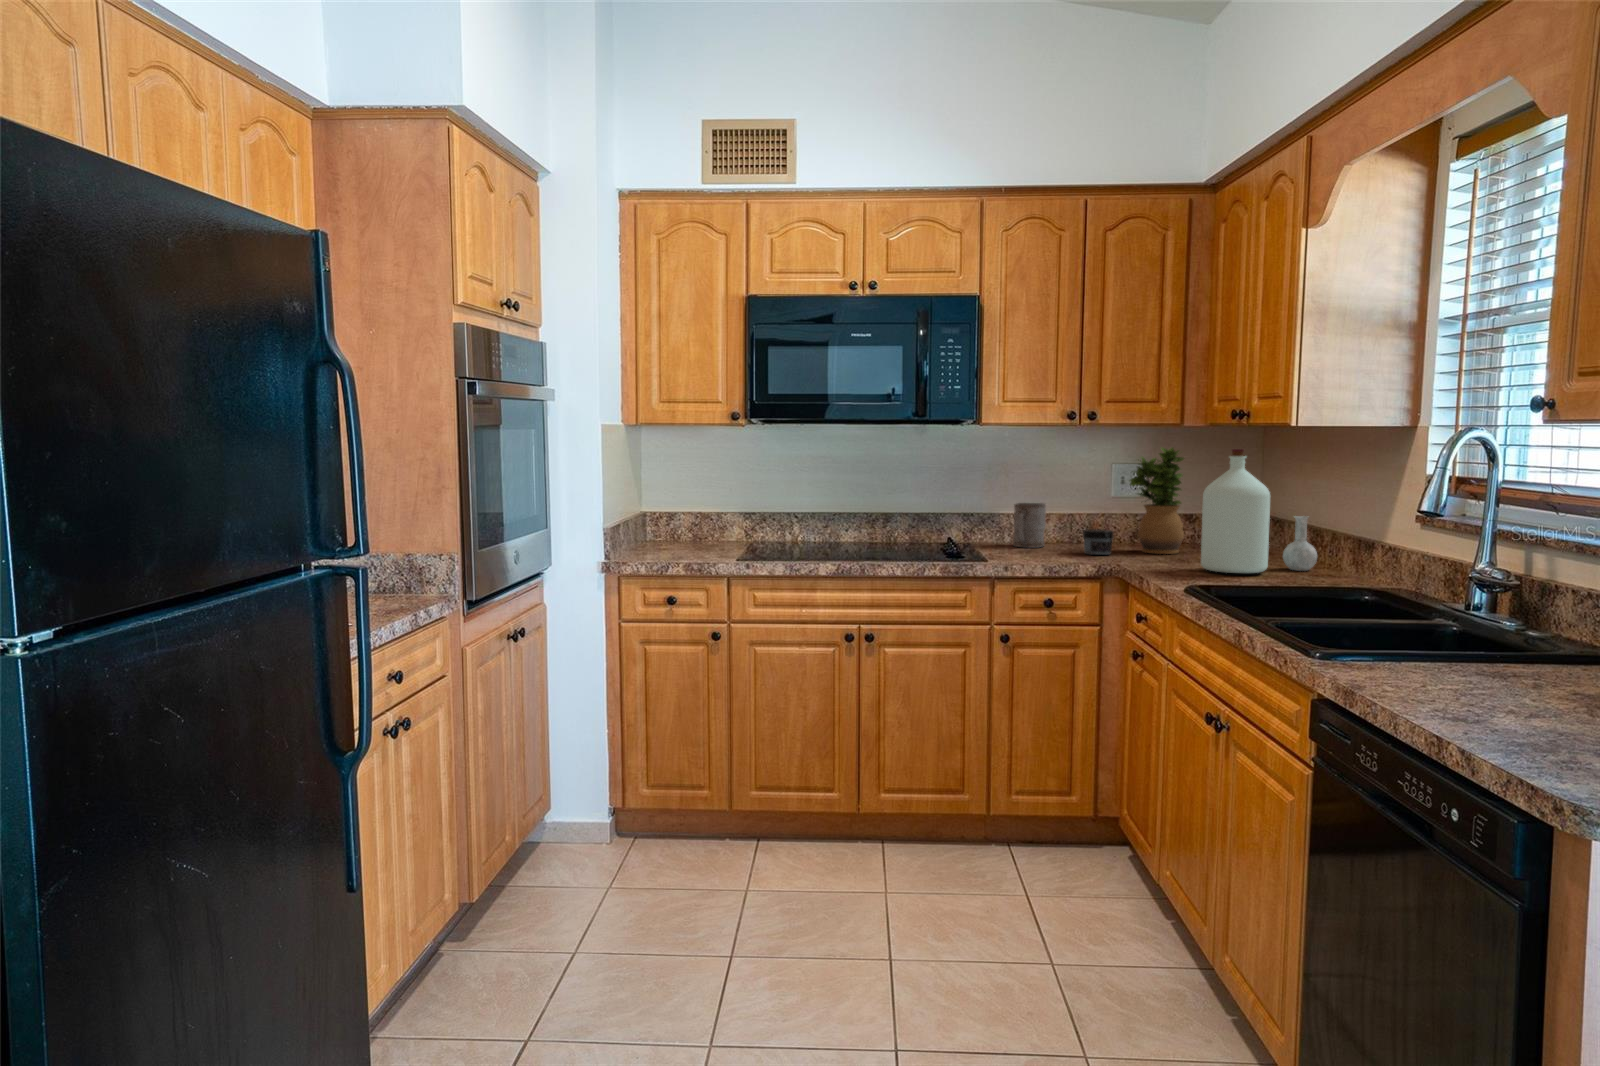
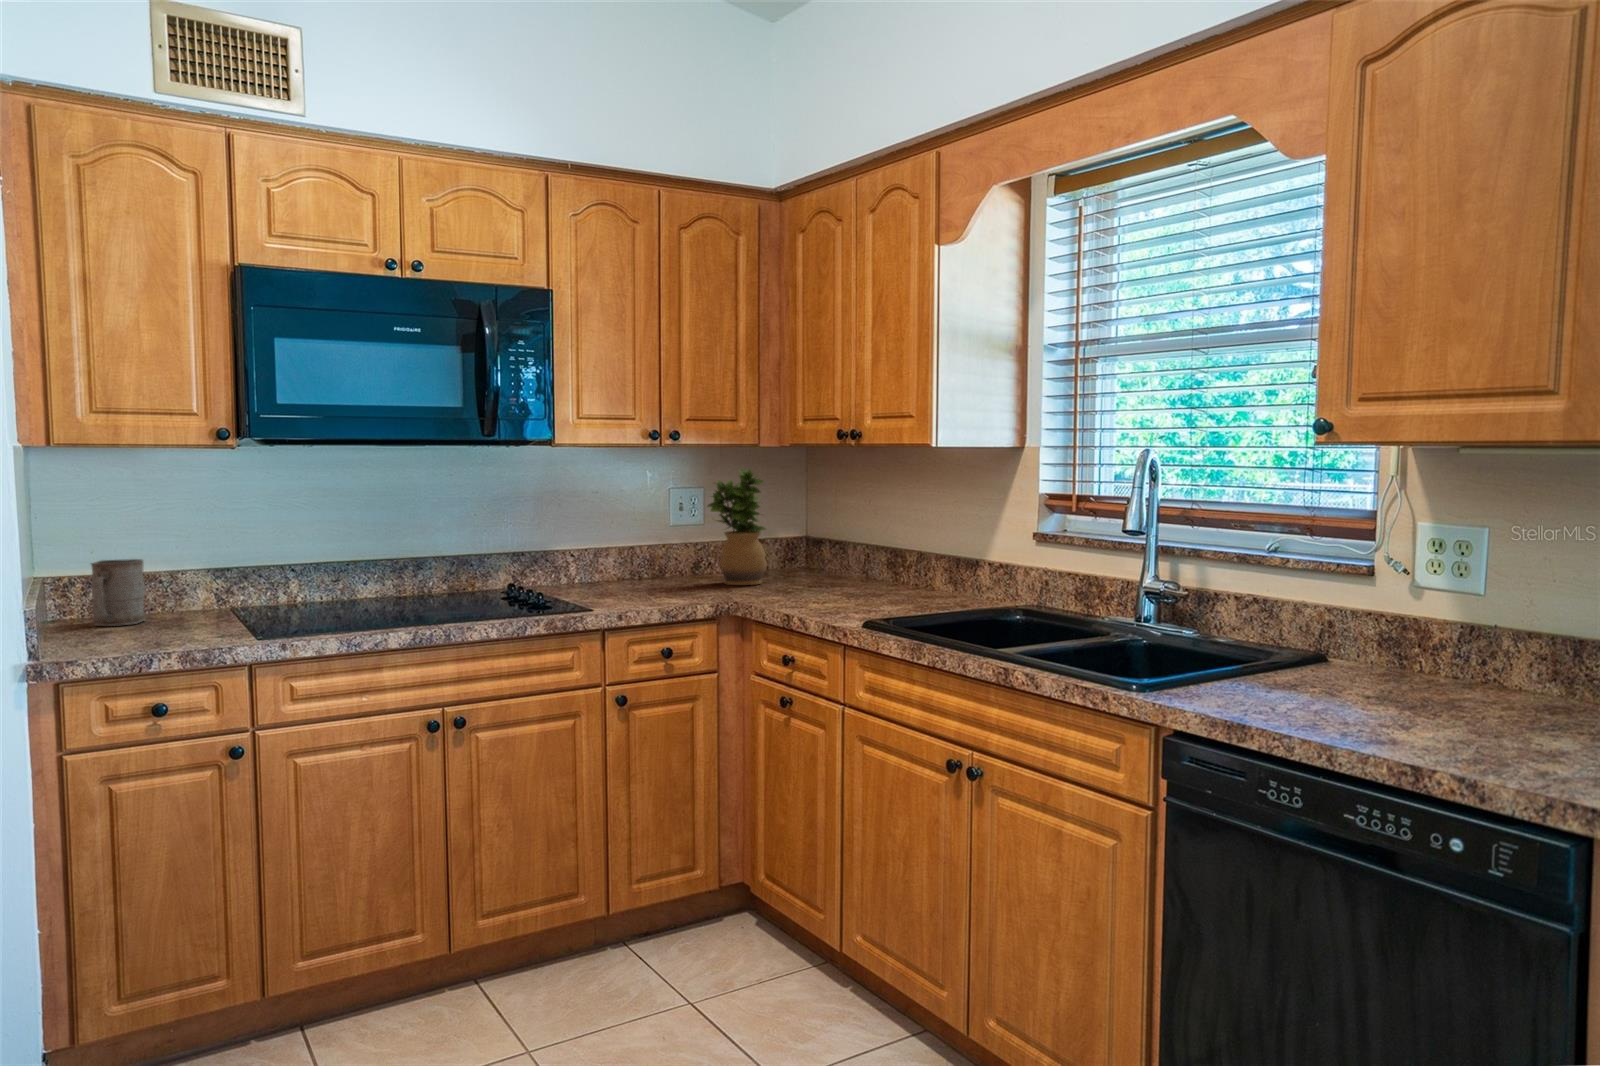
bottle: present [1201,449,1317,573] -> none [817,471,911,599]
mug: present [1013,503,1046,547] -> present [91,559,145,626]
jar: present [1083,529,1114,555] -> none [671,563,706,592]

